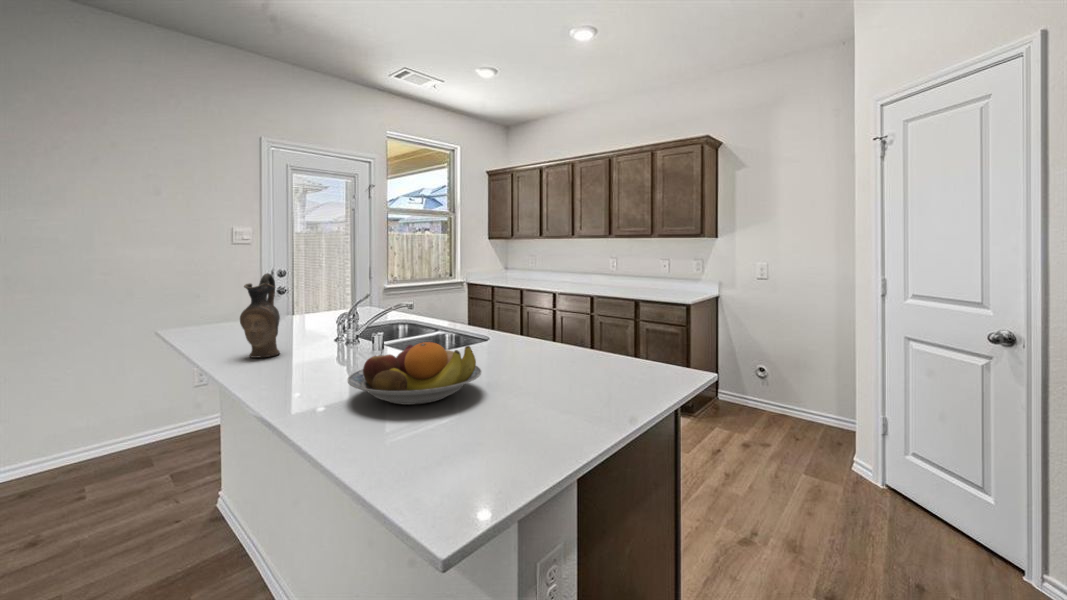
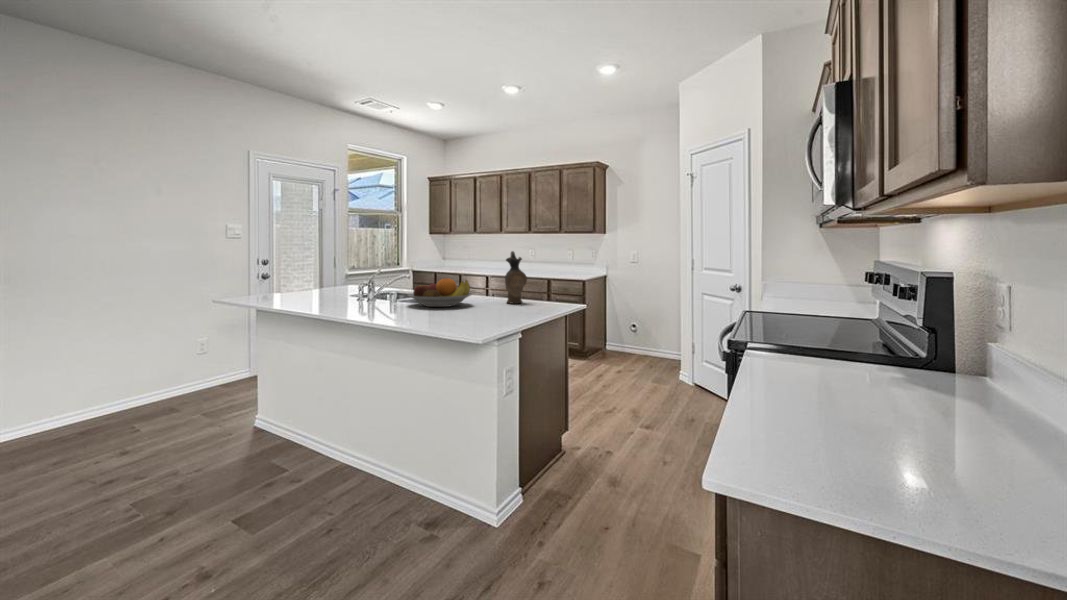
ceramic pitcher: present [240,273,280,358] -> present [505,251,527,303]

